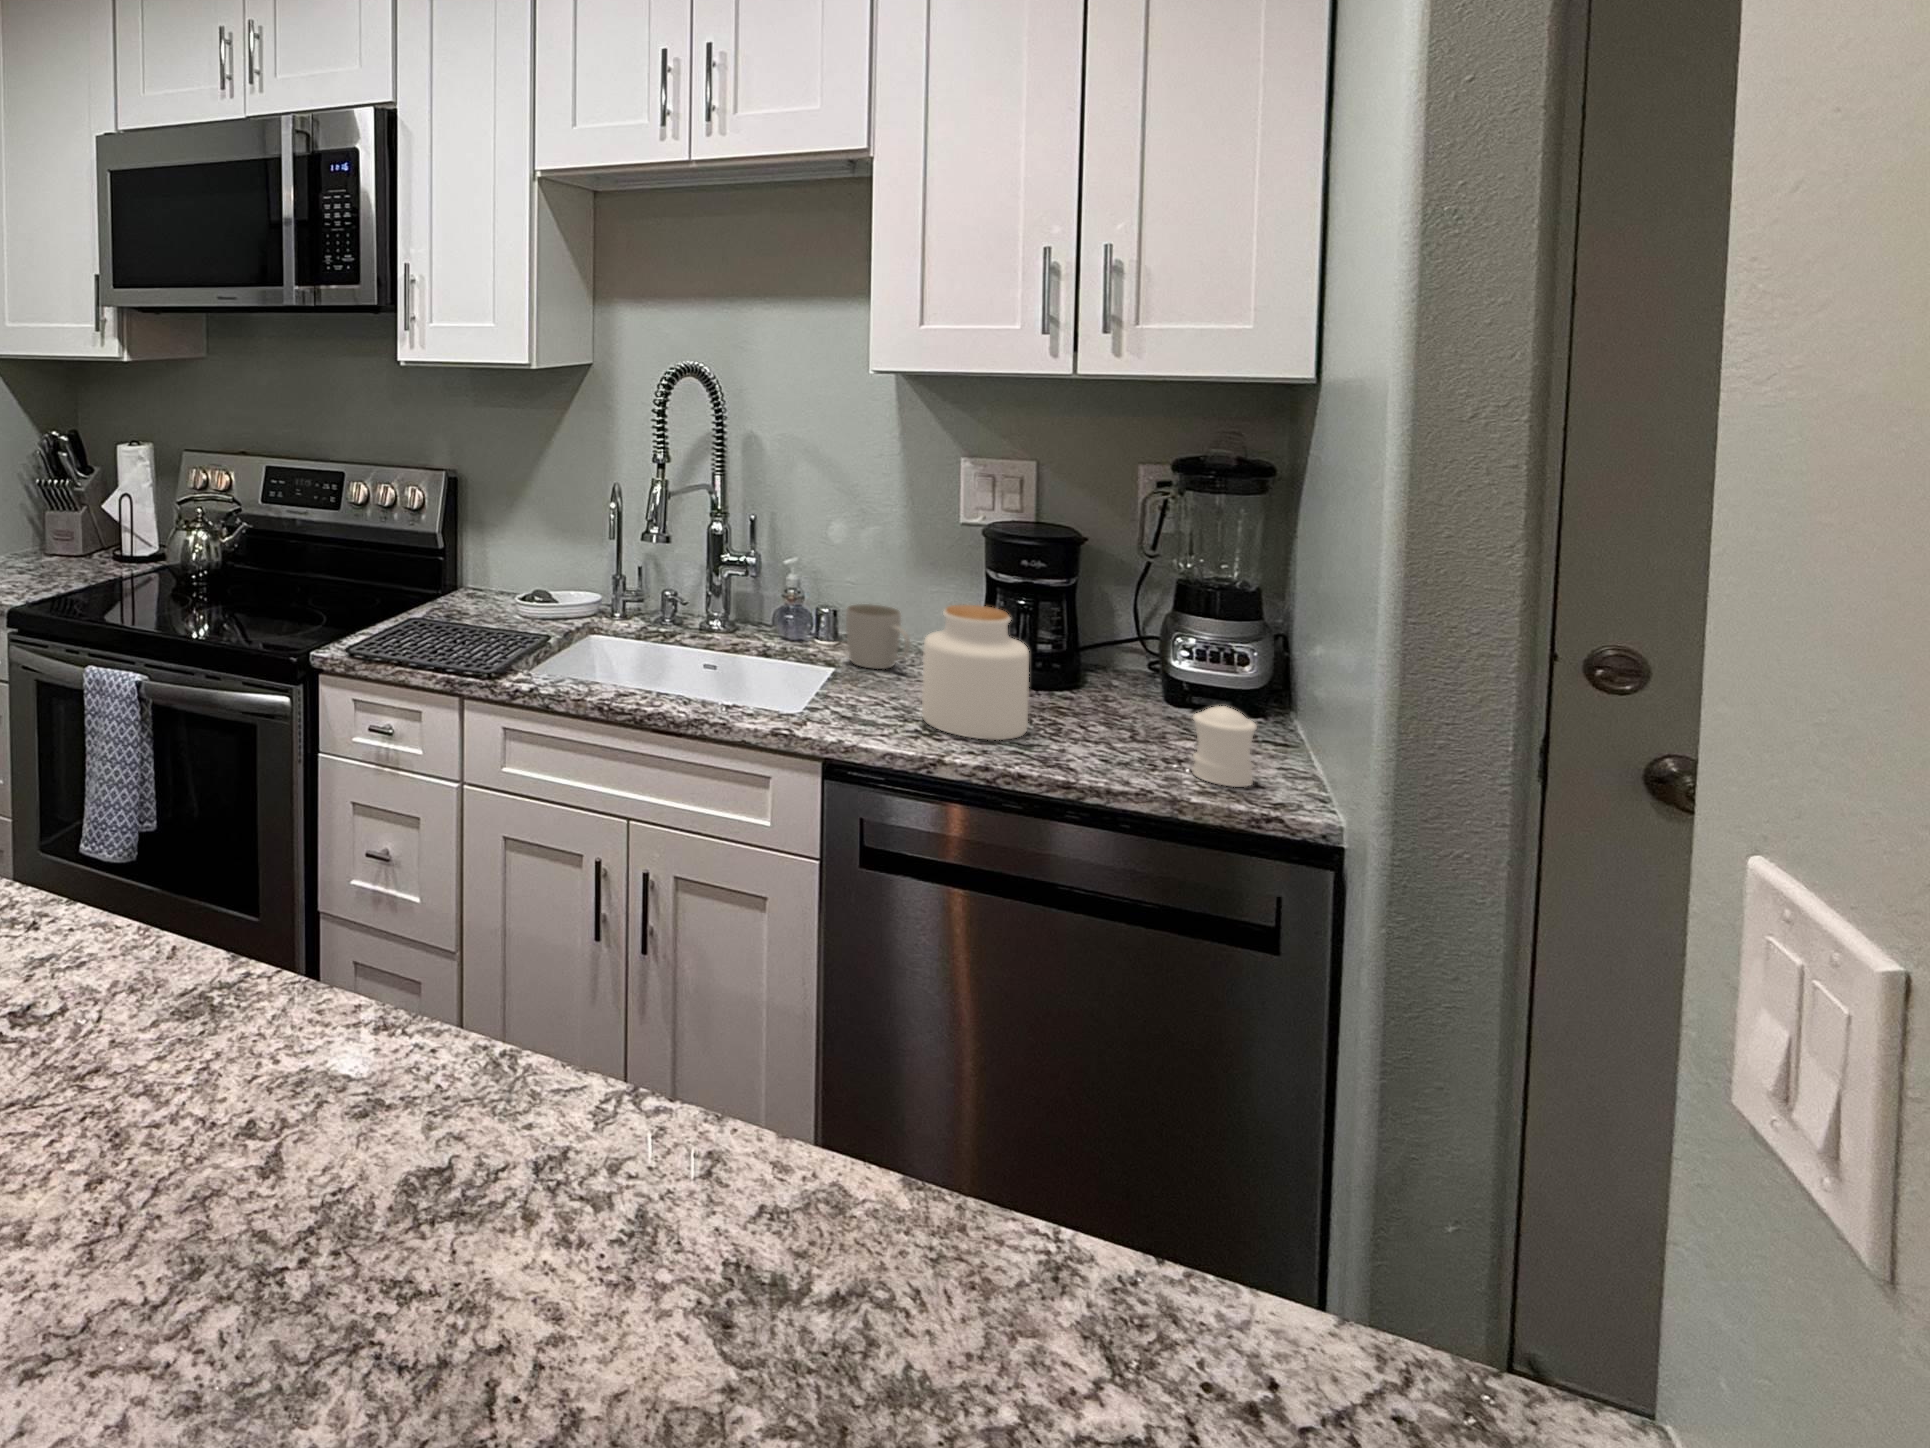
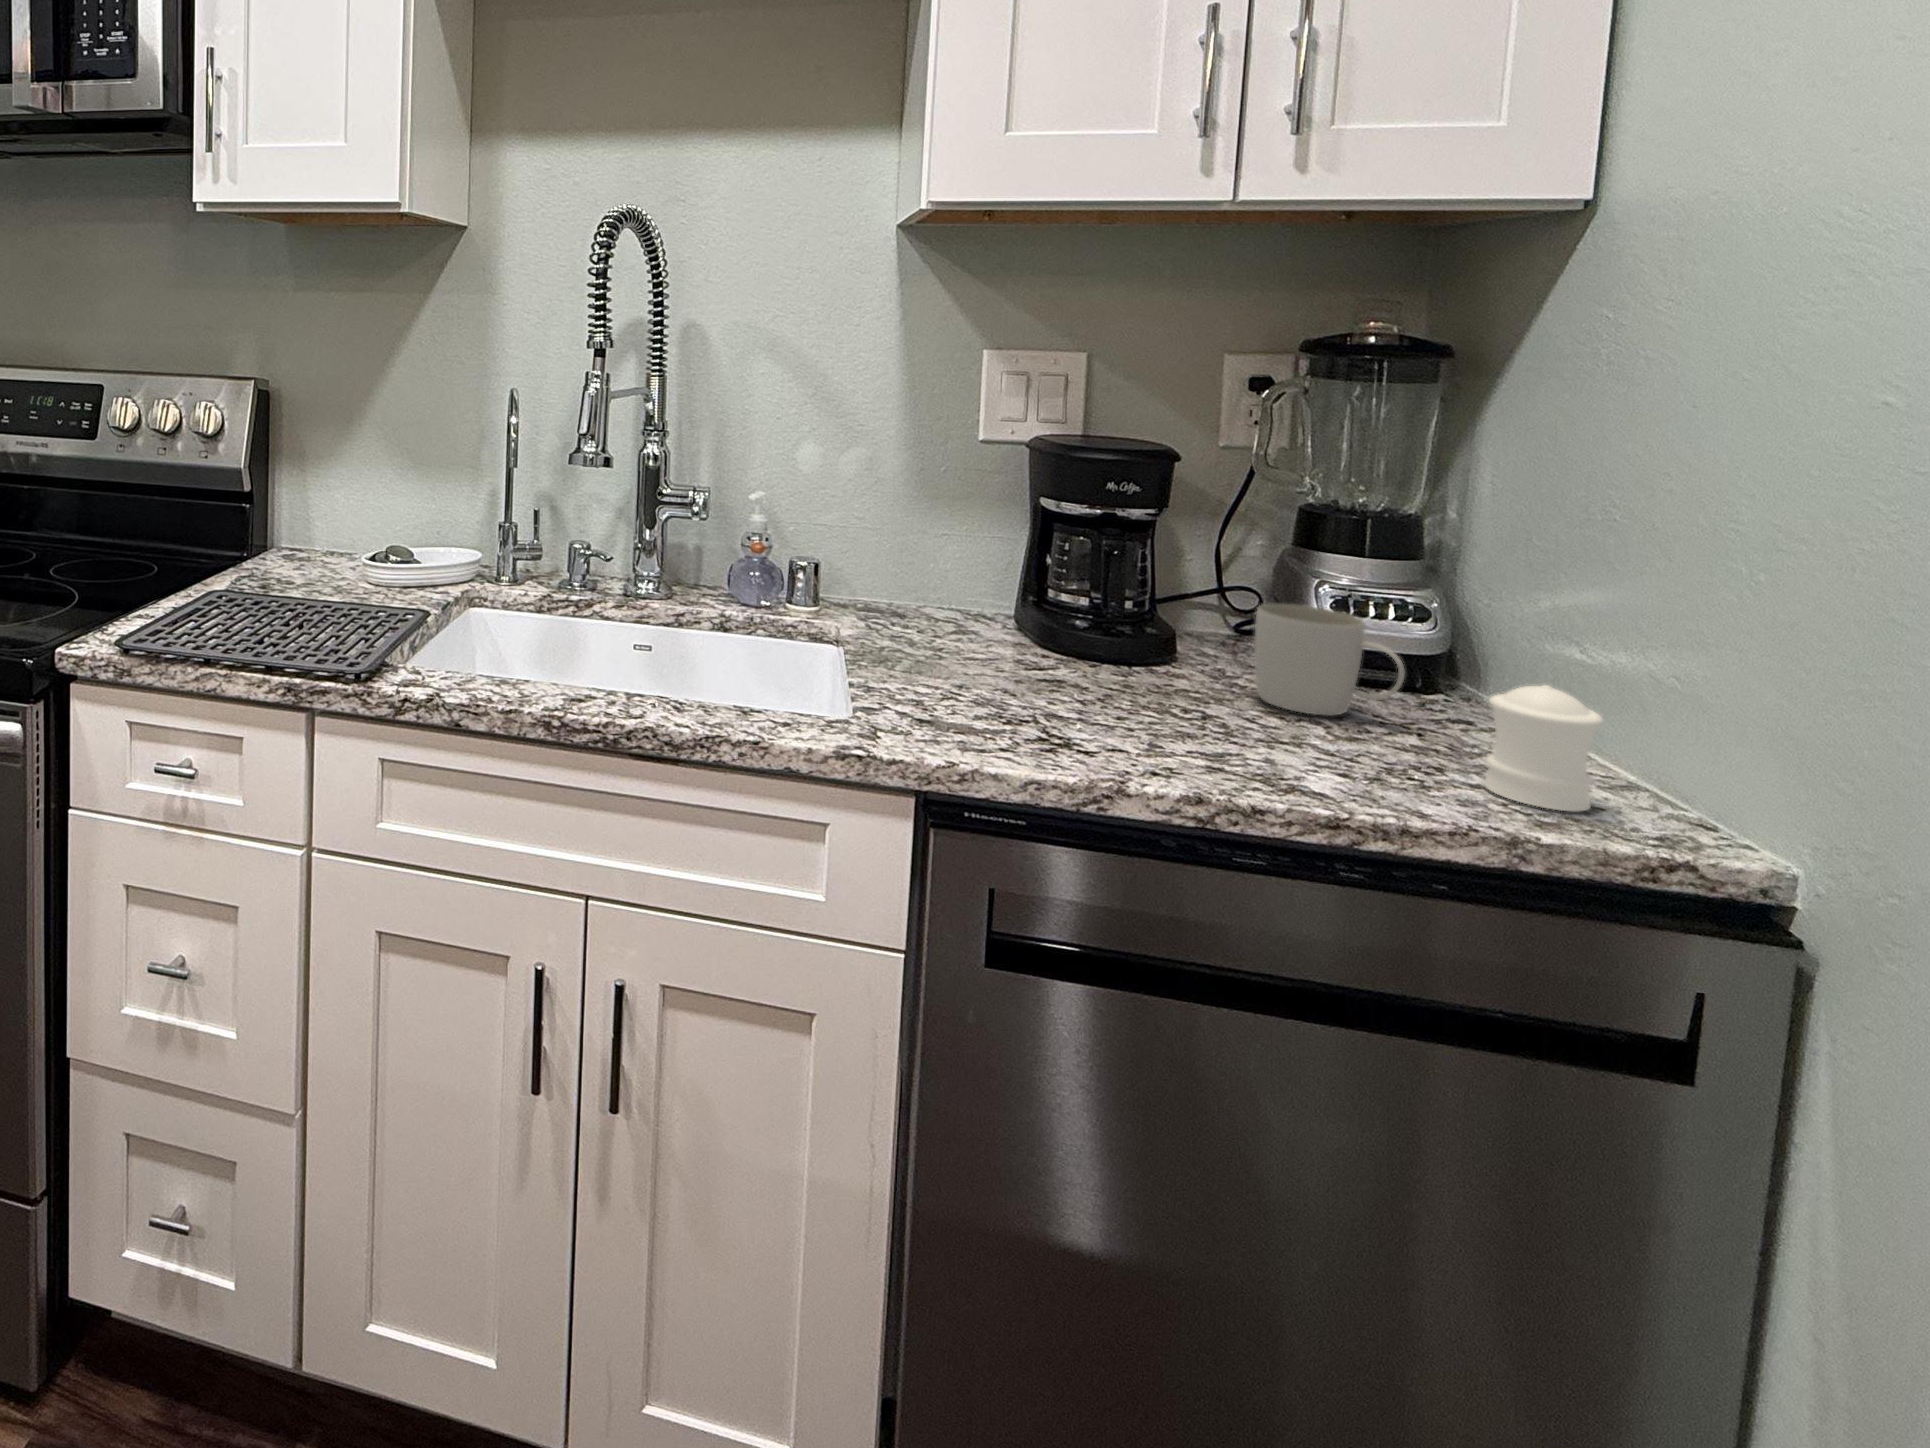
mug: present [846,604,910,669] -> present [1254,604,1405,716]
jar: present [922,605,1029,740] -> none [1029,543,1206,748]

